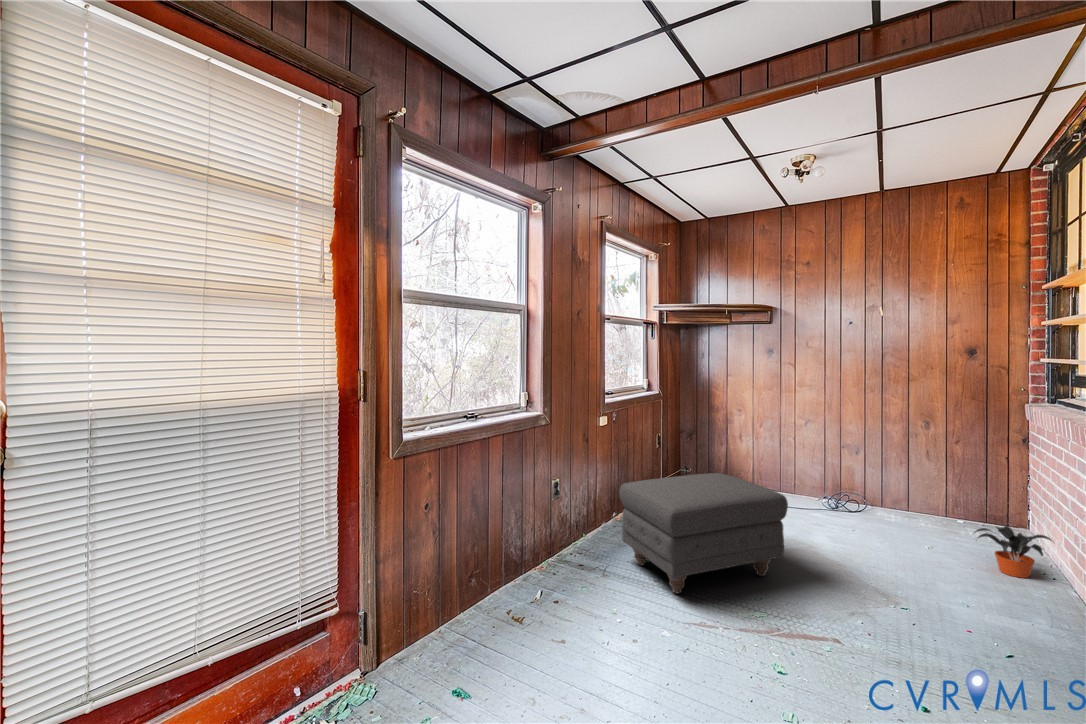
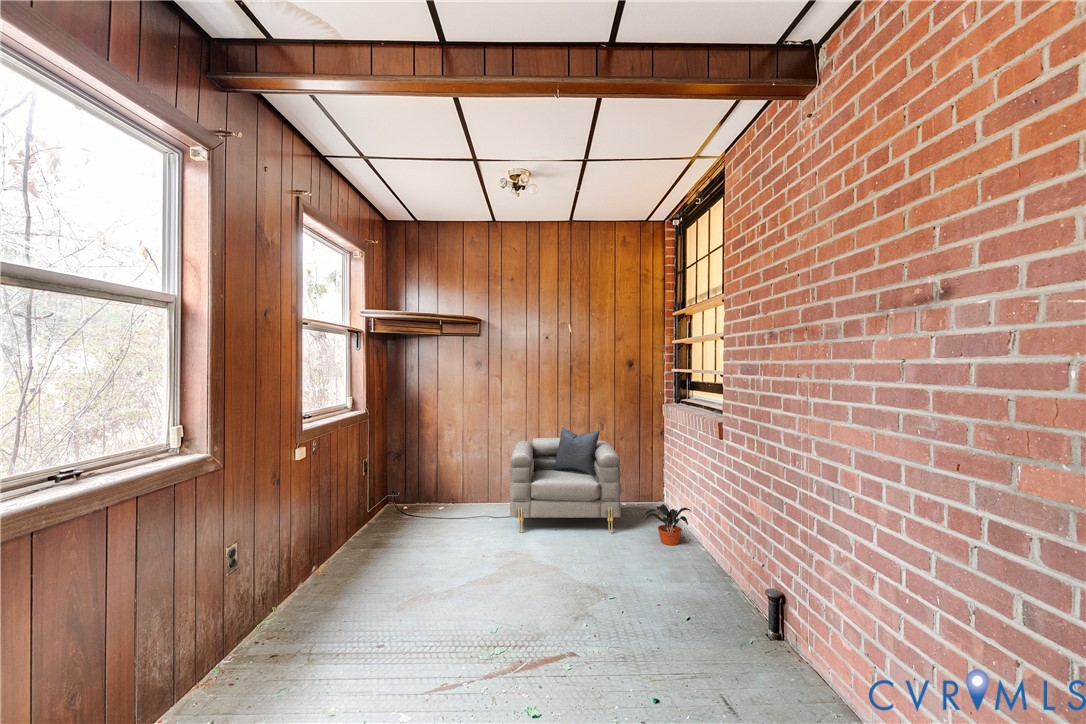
armchair: none [797,423,941,547] -> present [509,428,621,532]
ottoman: present [619,473,788,594] -> none [328,497,517,657]

